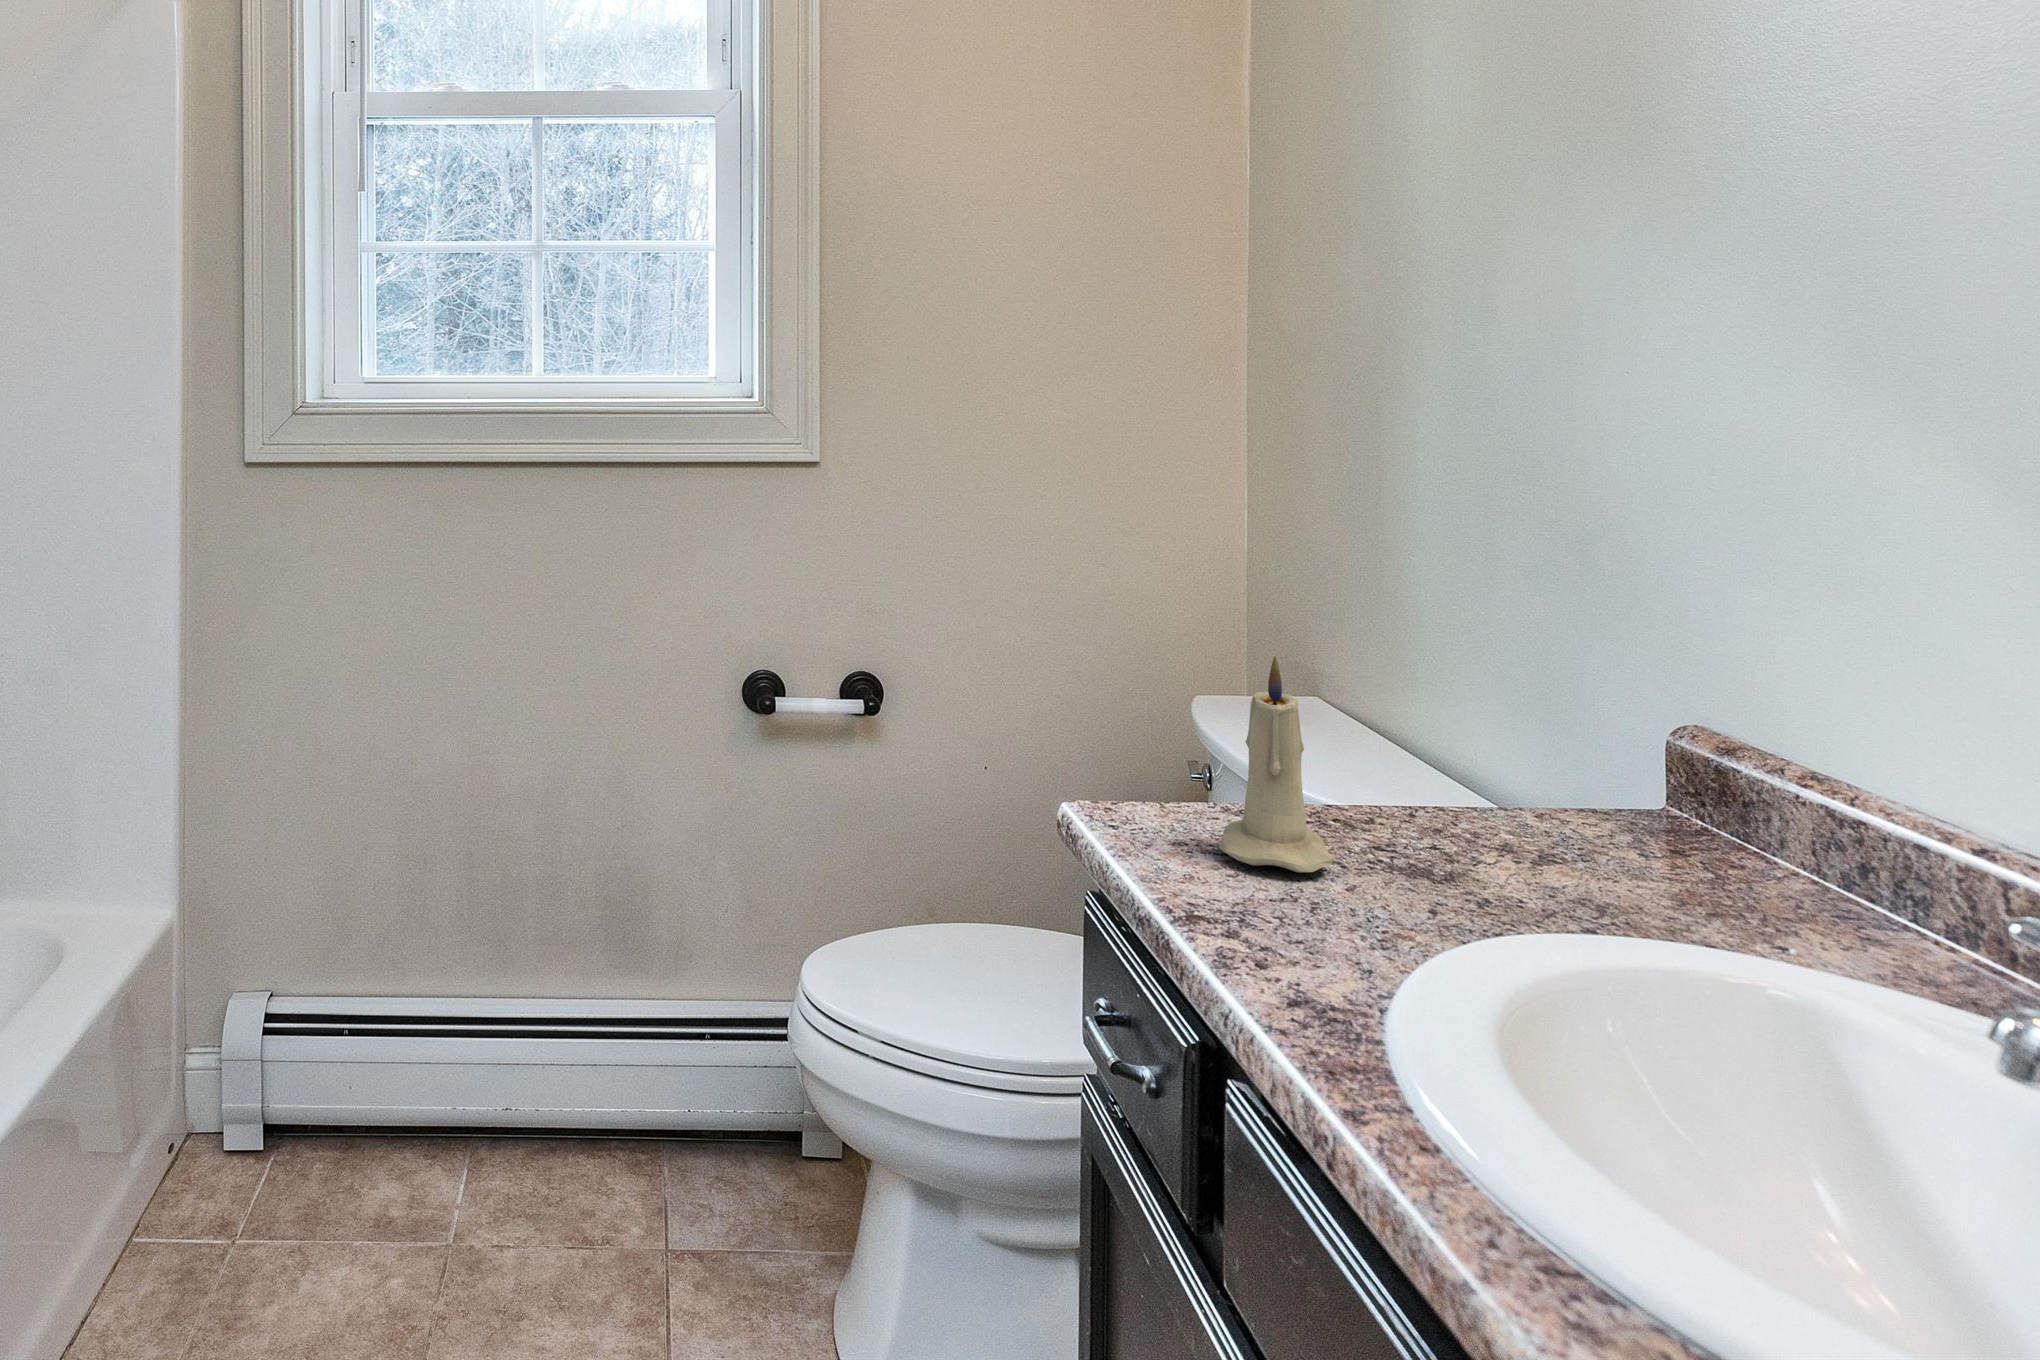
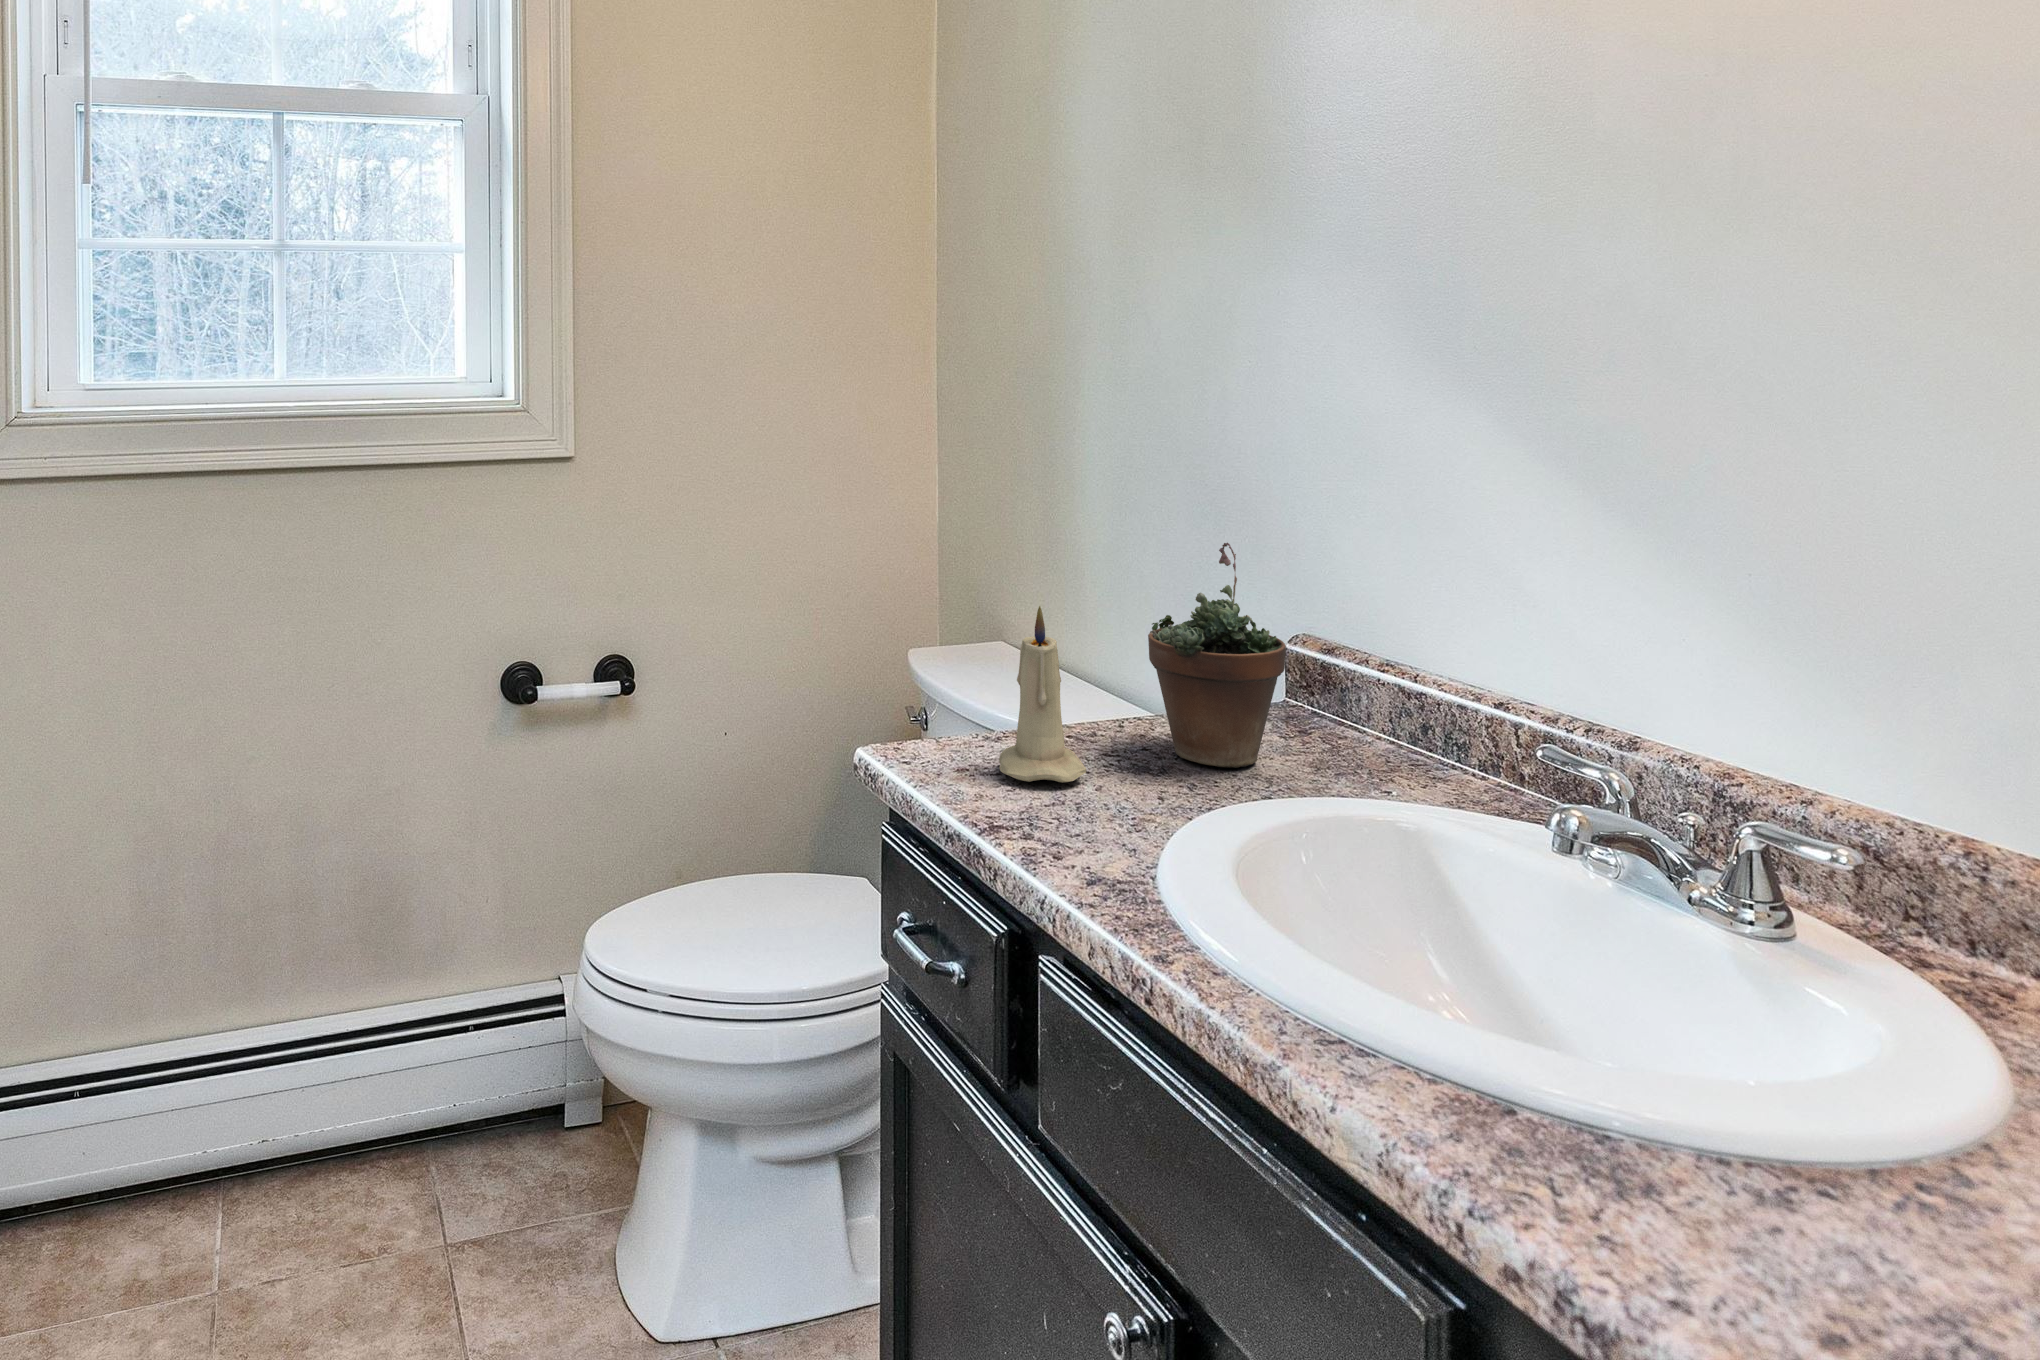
succulent plant: none [1434,597,1632,885] -> present [1148,543,1286,768]

